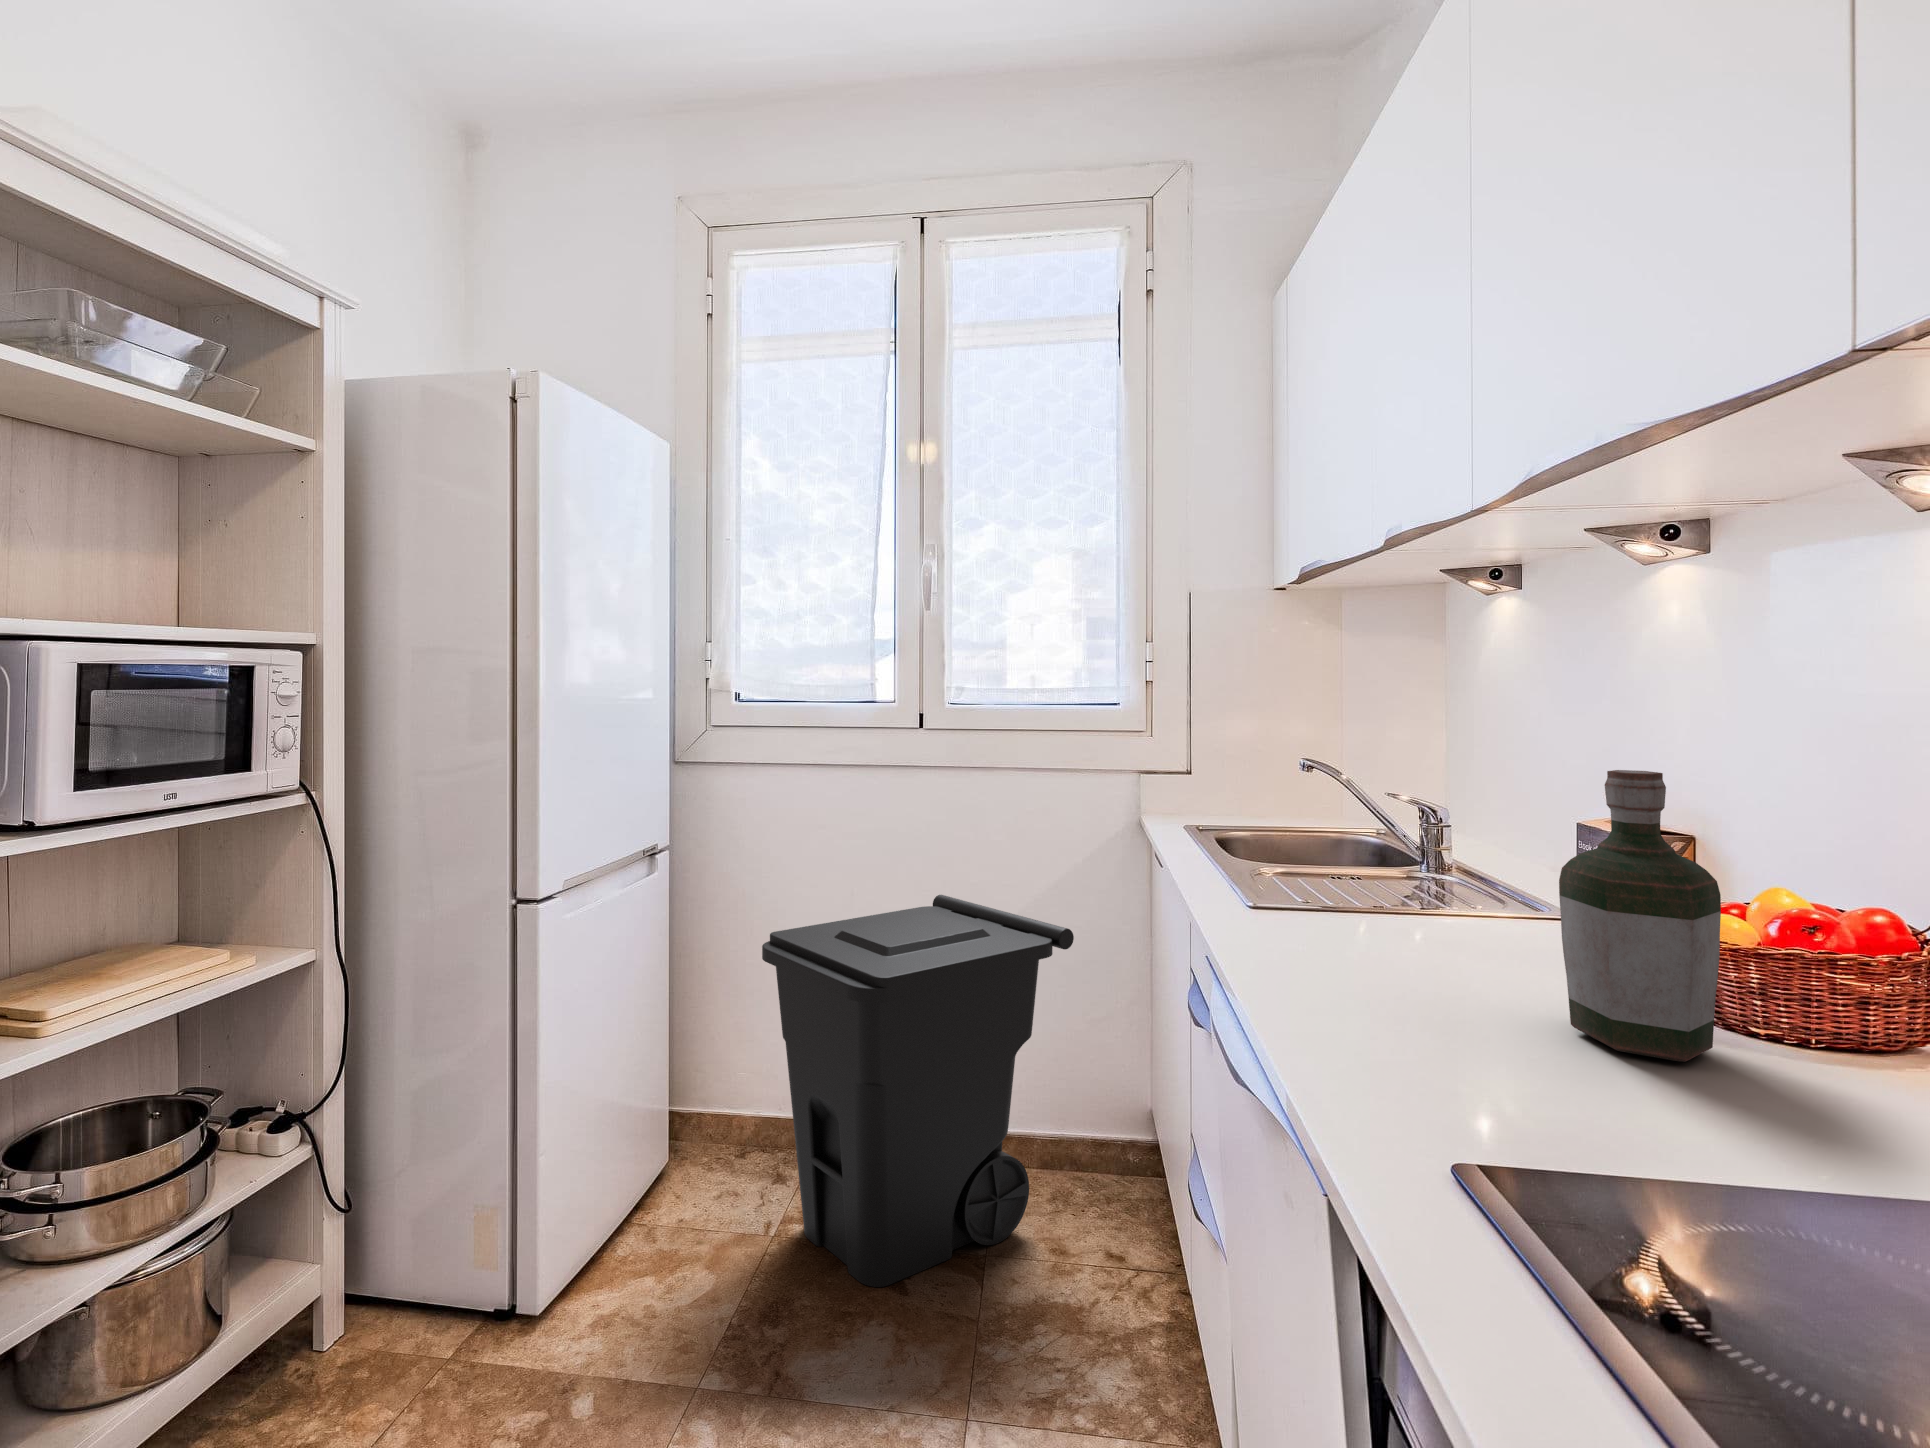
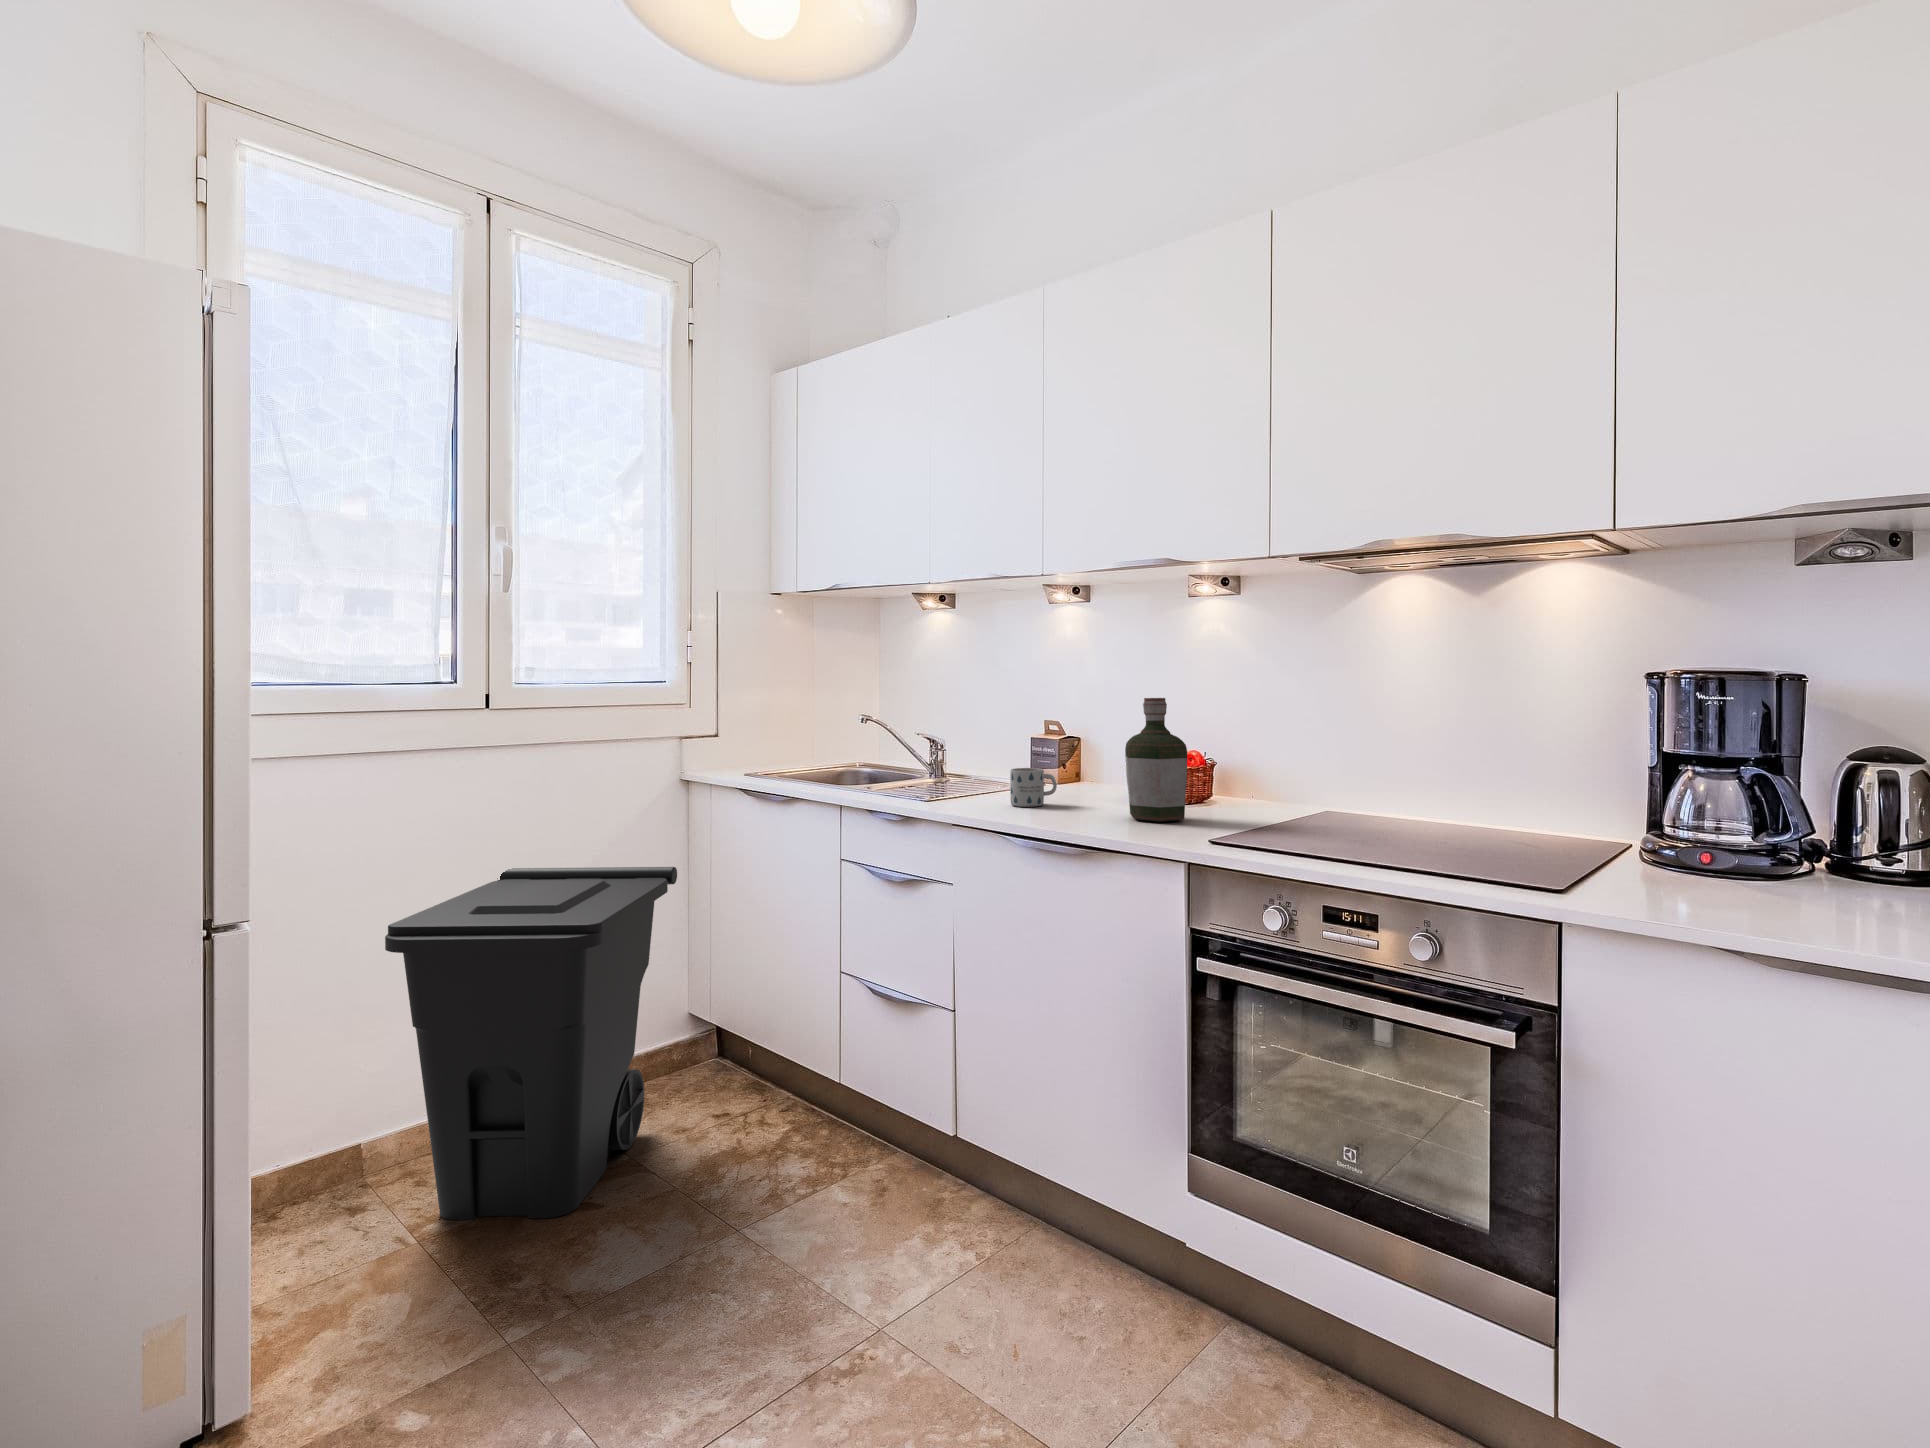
mug: none [1440,876,1535,953] -> present [1010,768,1057,807]

